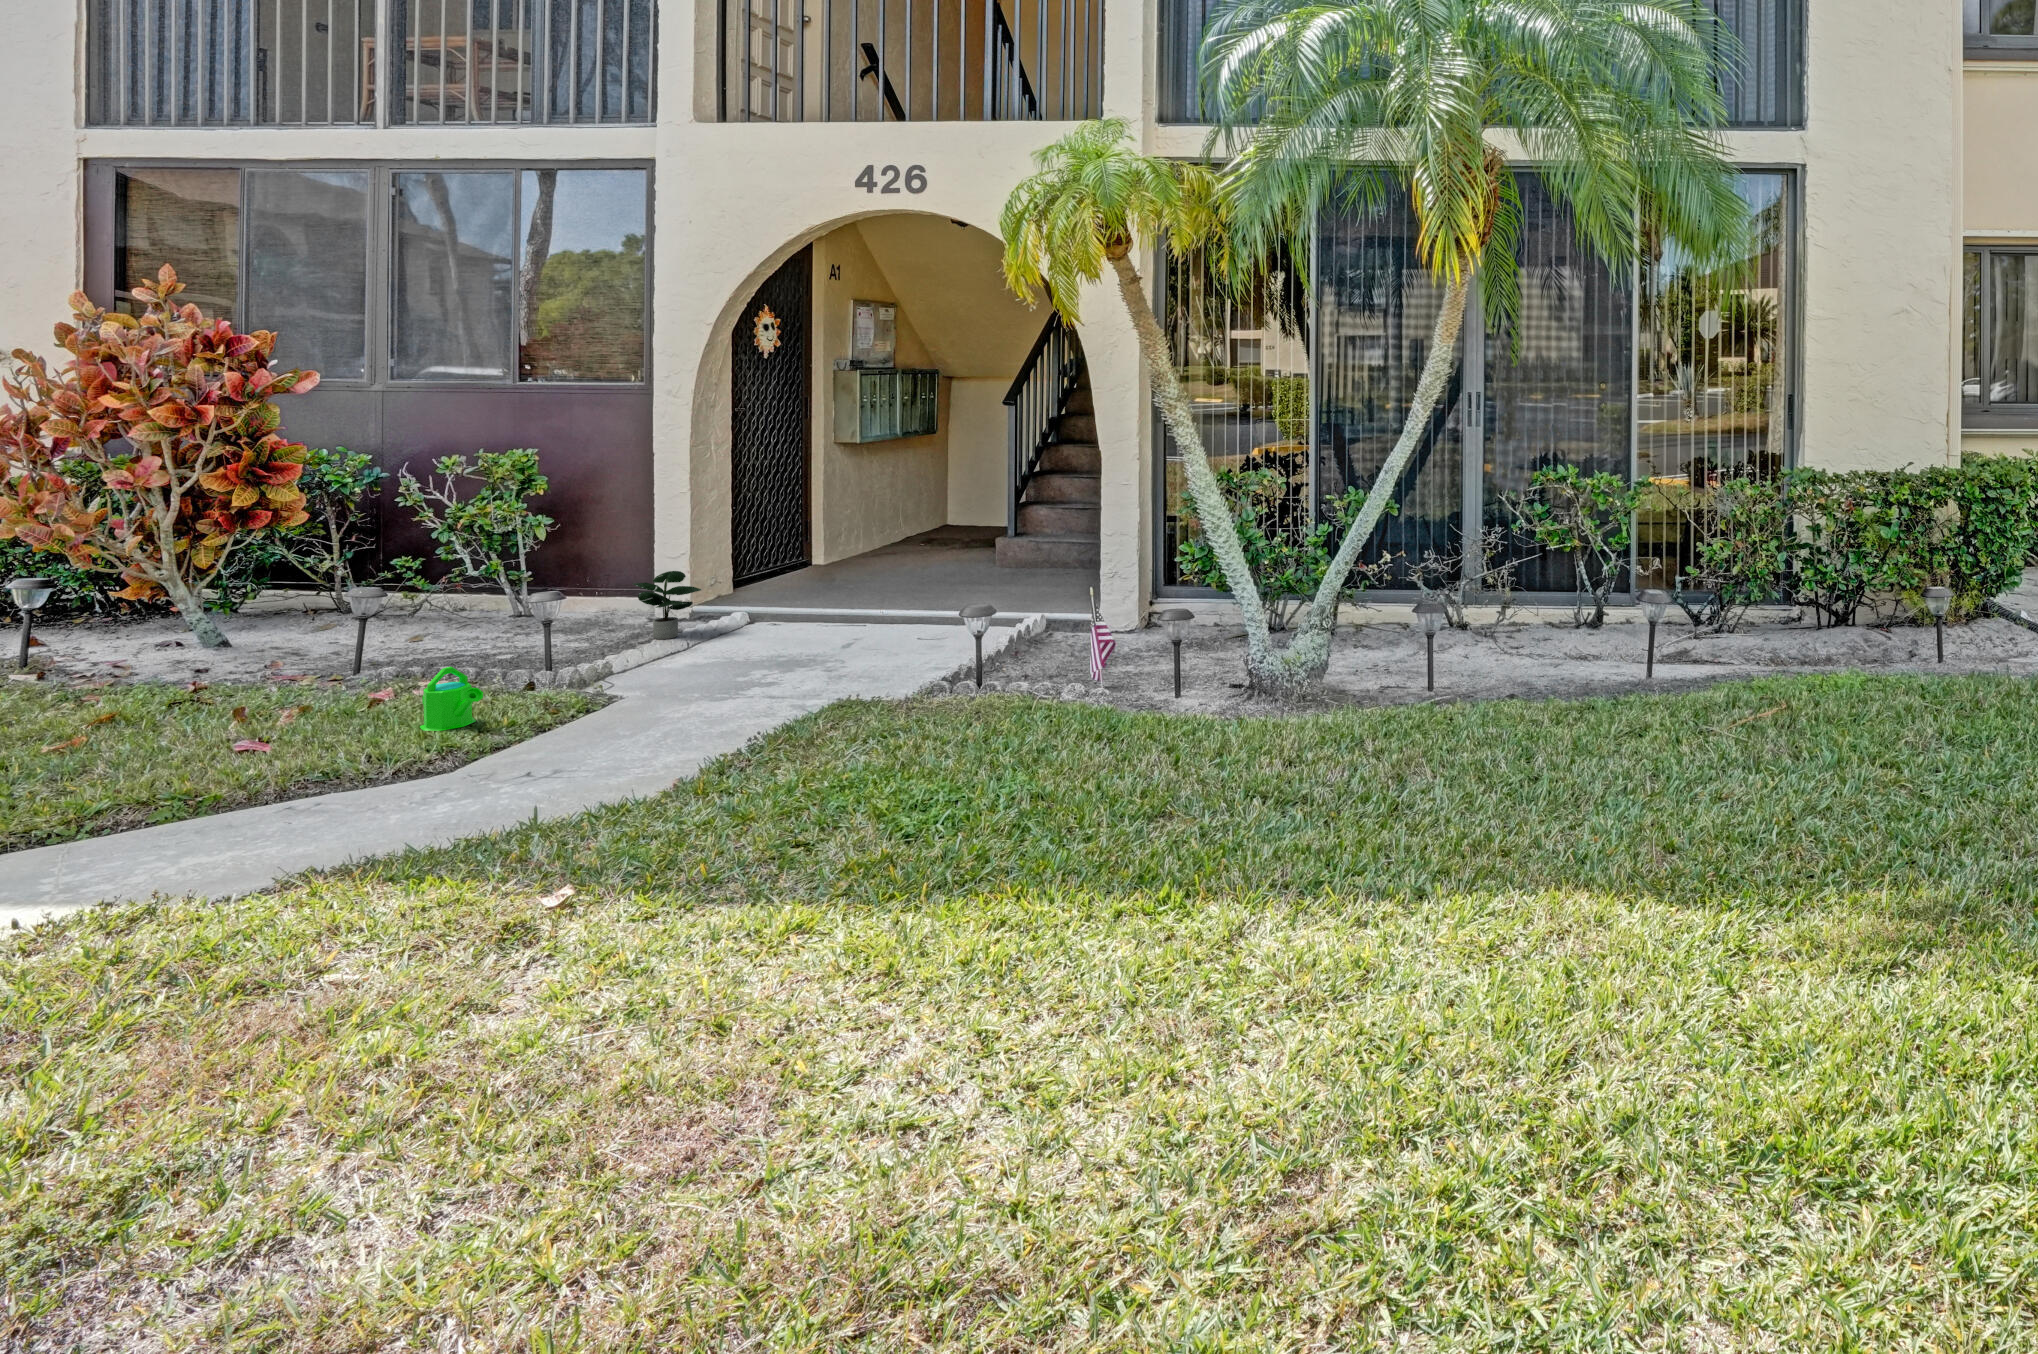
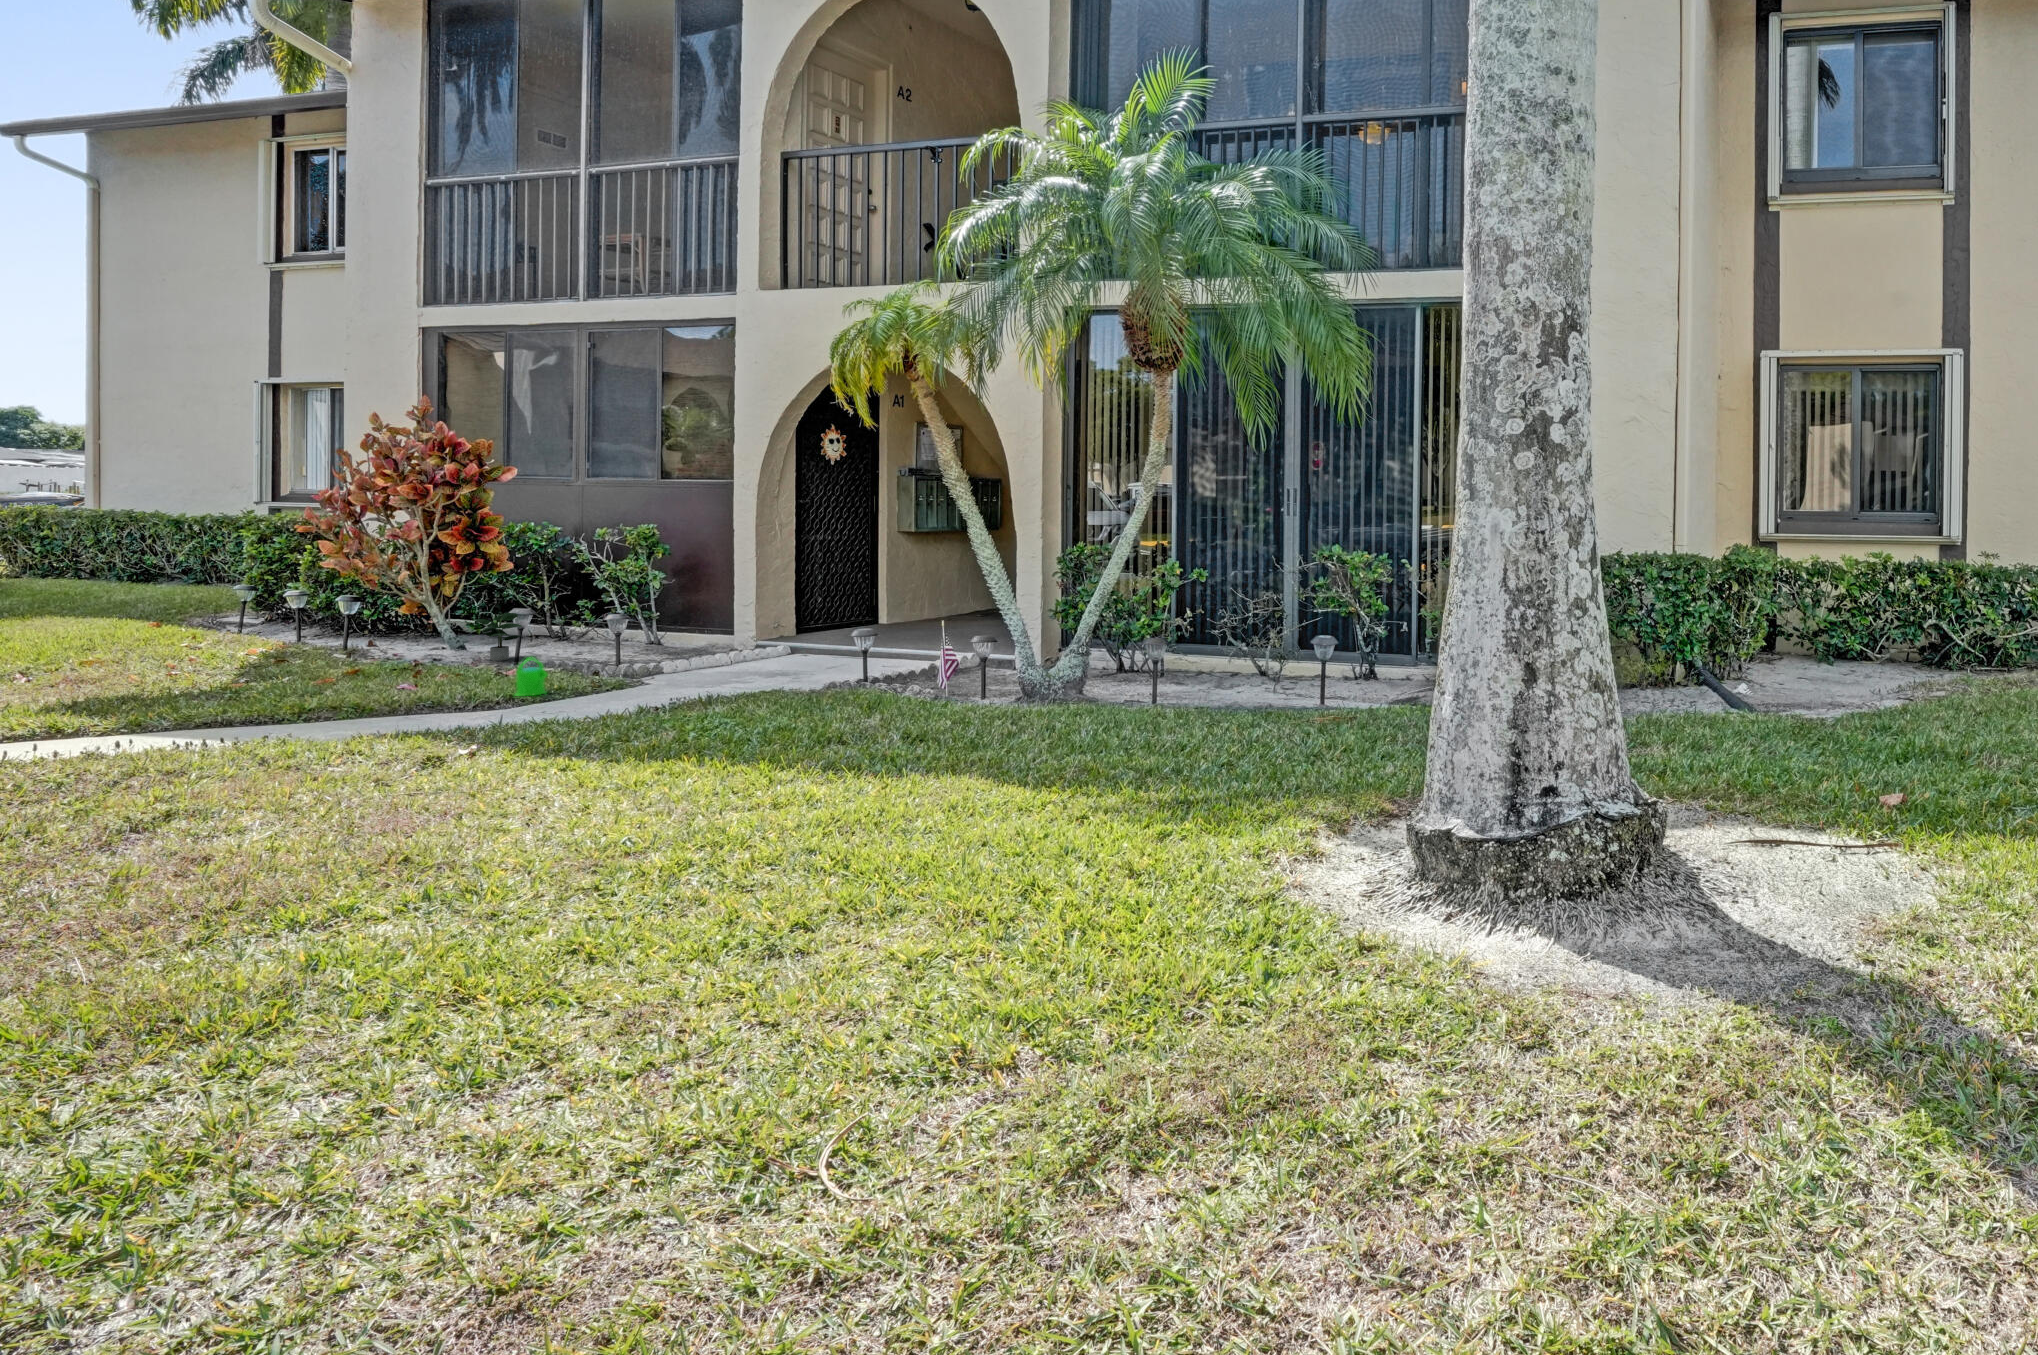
potted plant: present [633,571,702,639] -> present [474,613,522,661]

